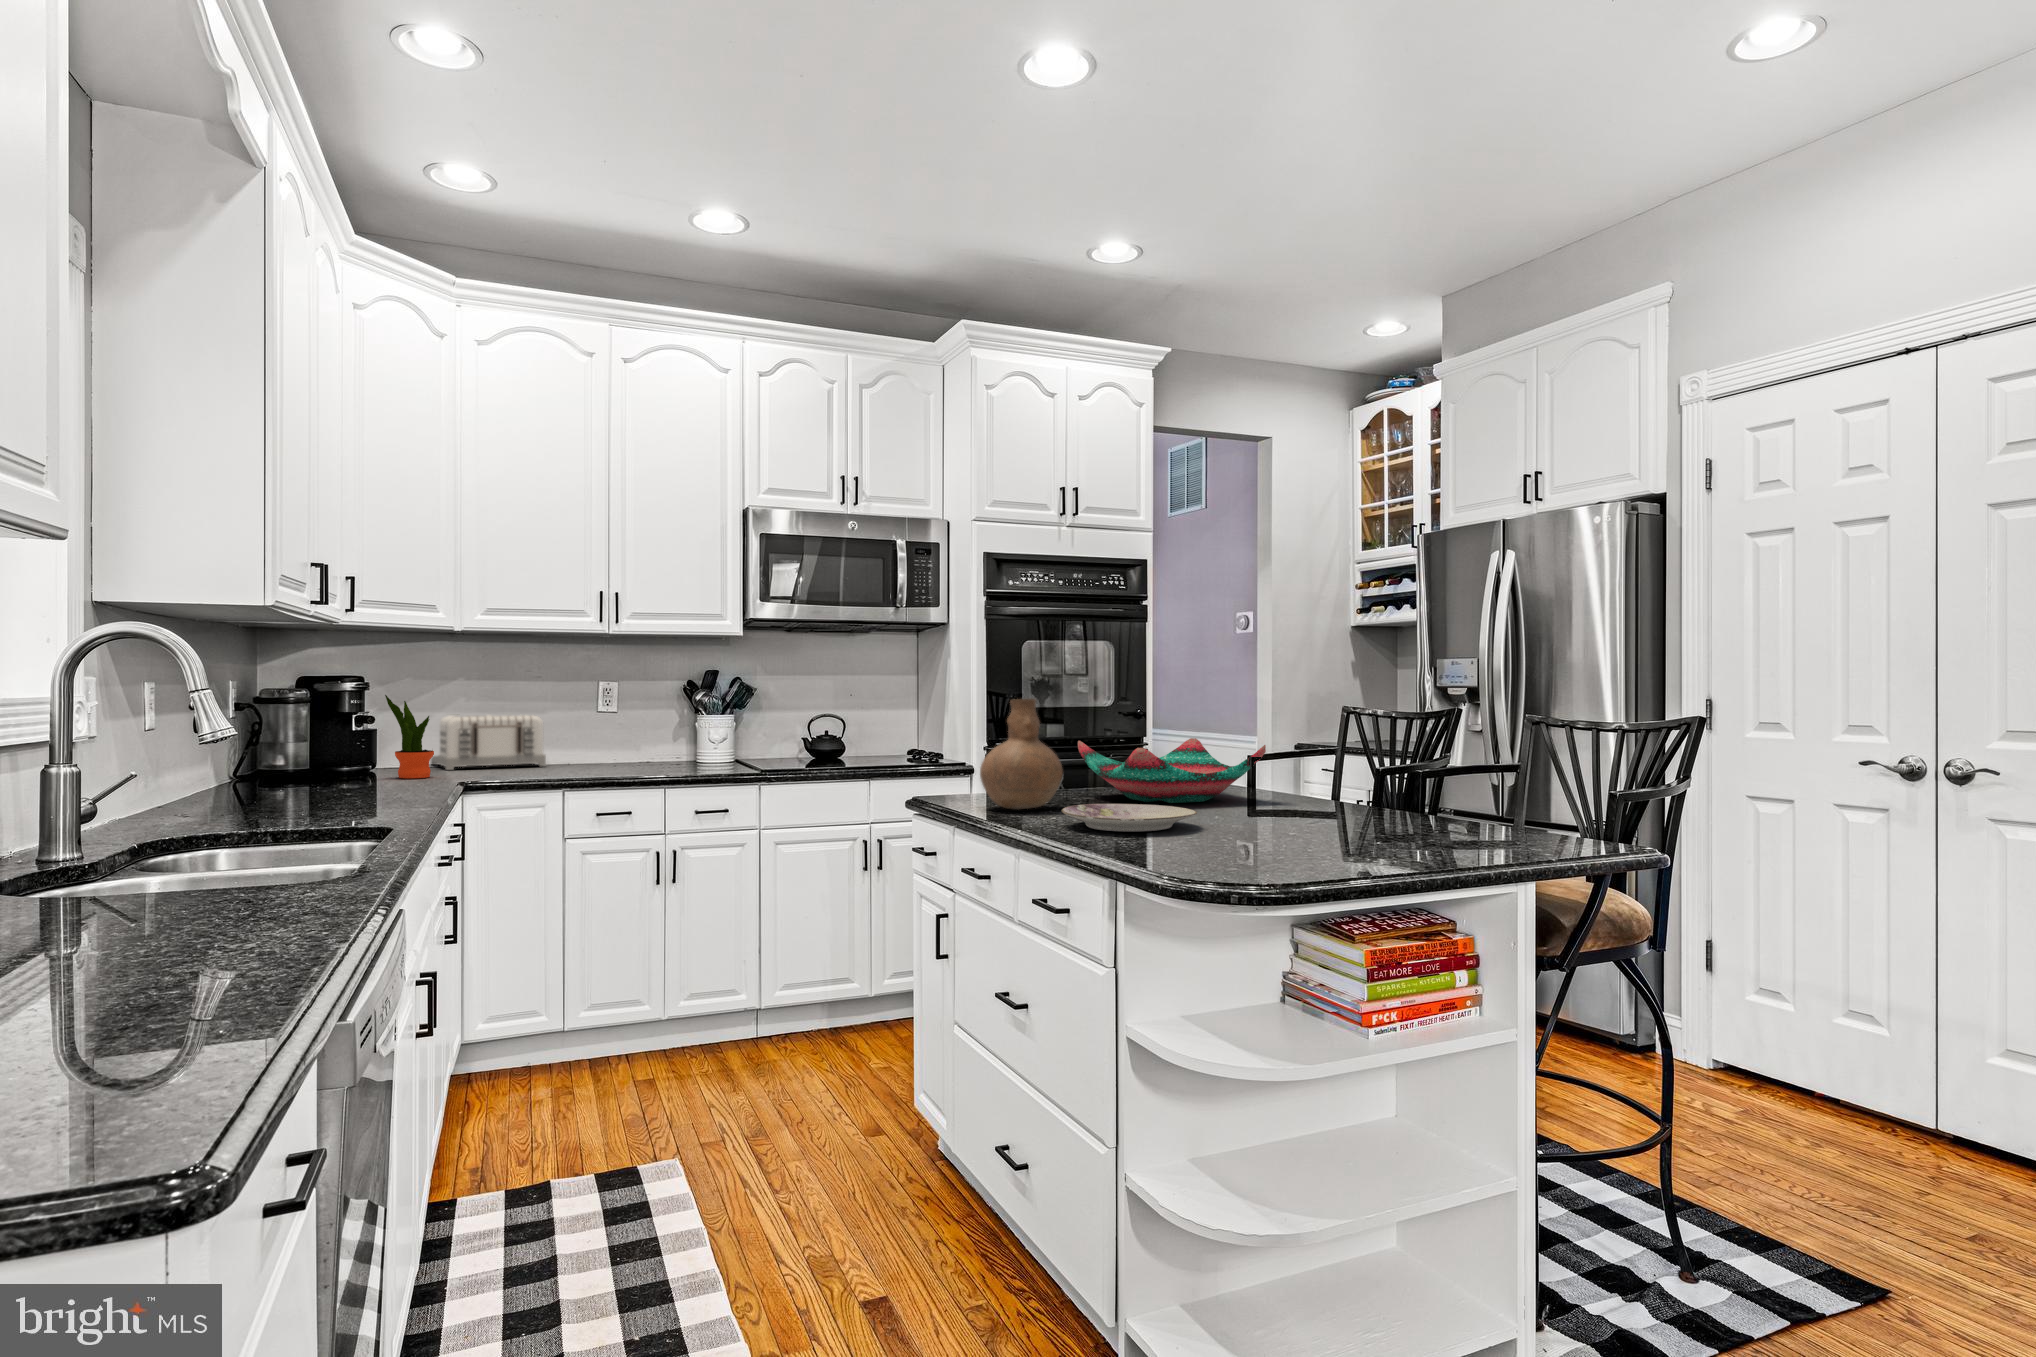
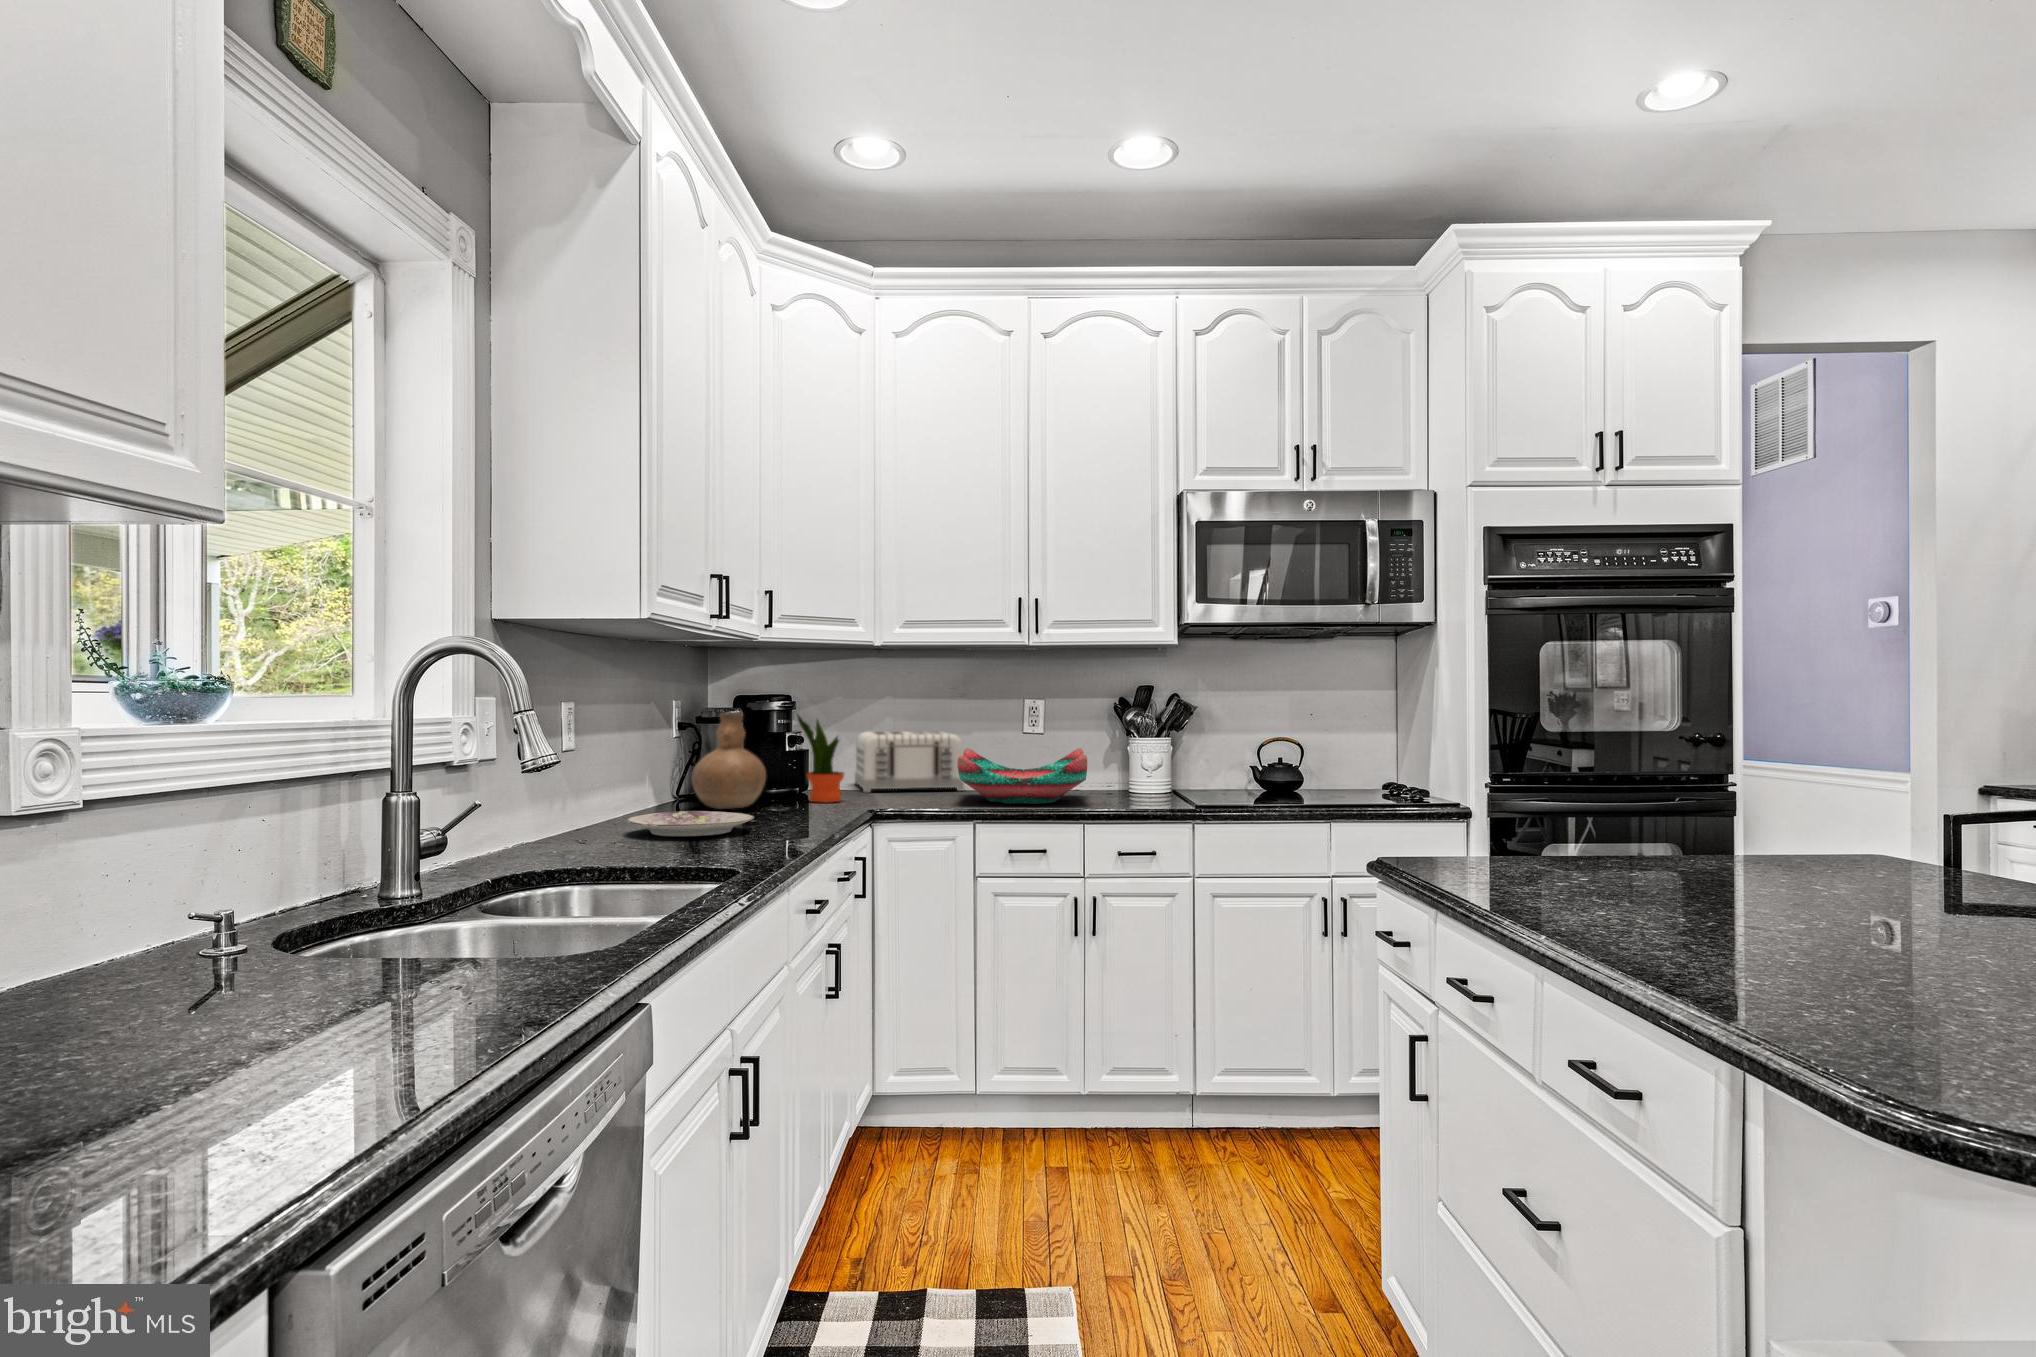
vase: present [980,699,1063,809] -> present [692,713,766,809]
decorative bowl: present [1078,738,1266,803] -> present [957,748,1087,804]
plate: present [1062,804,1197,832] -> present [627,811,754,836]

